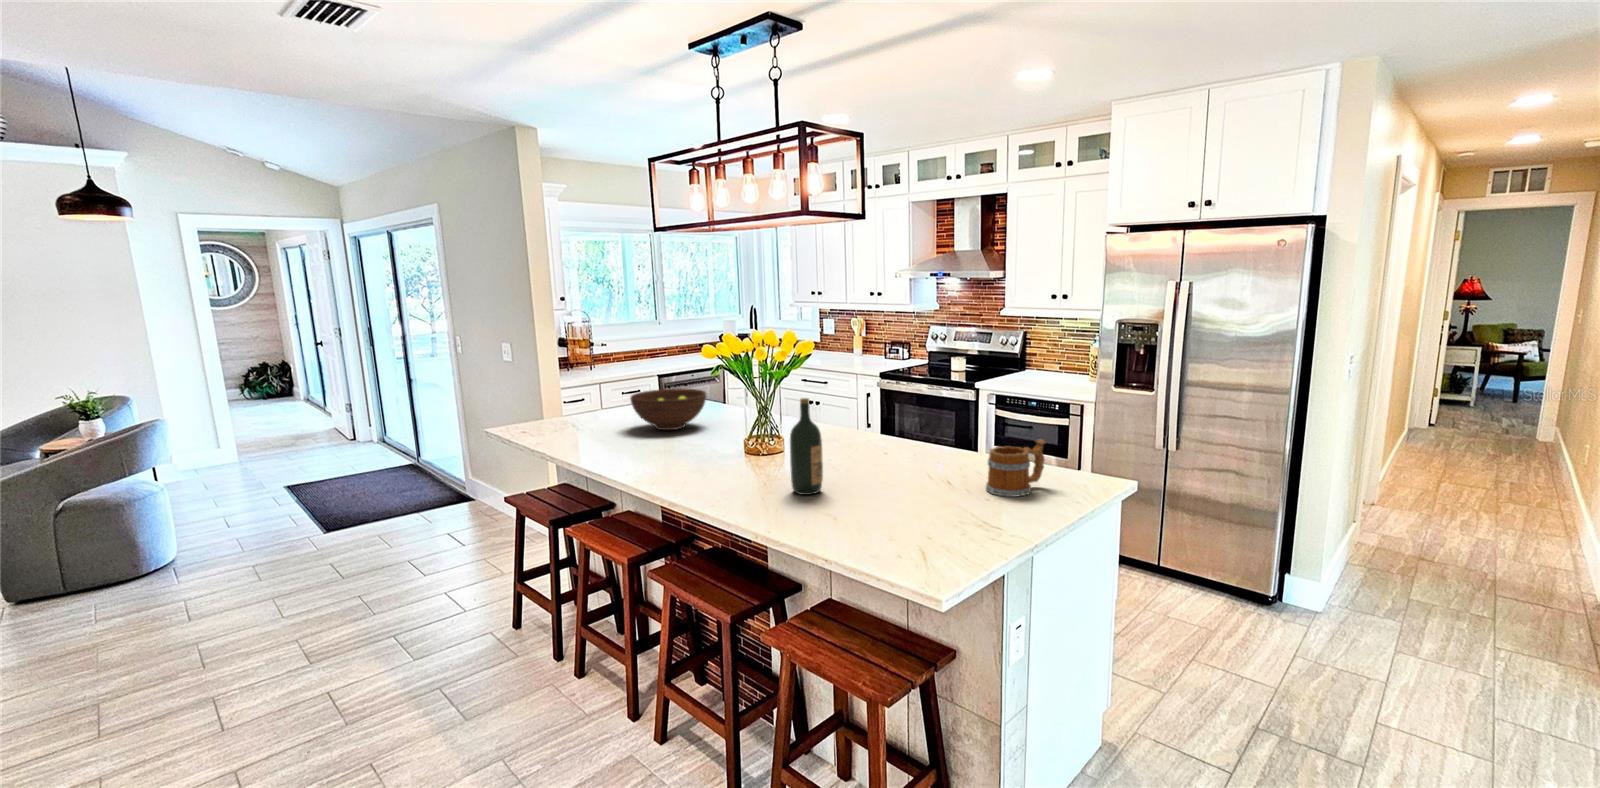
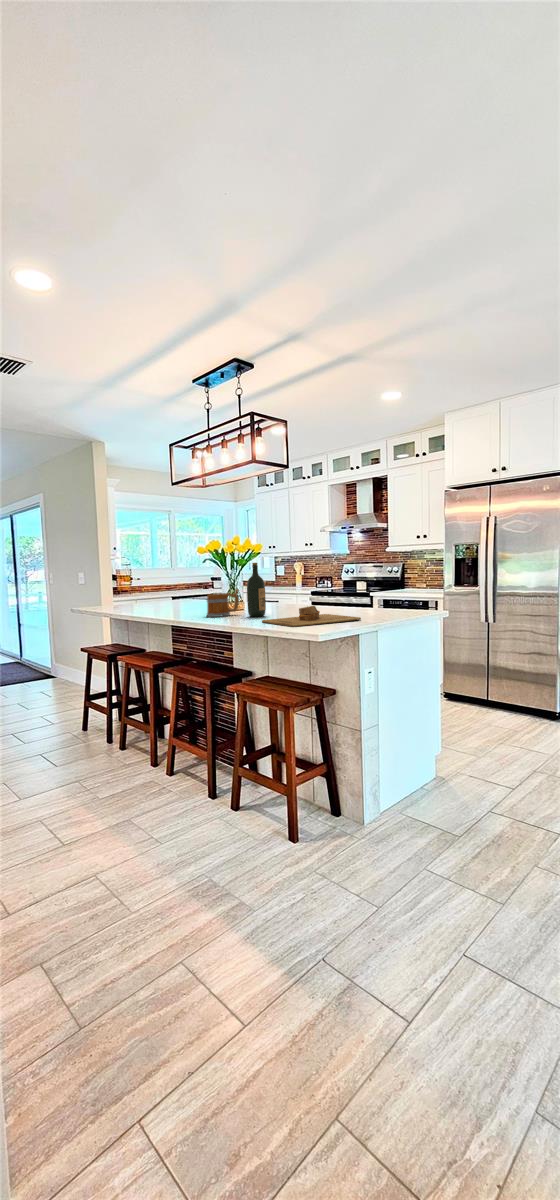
fruit bowl: present [630,389,706,431] -> none [157,585,203,607]
mug: present [986,439,1046,497] -> present [207,589,239,617]
cutting board: none [822,499,1006,564] -> present [262,606,361,627]

